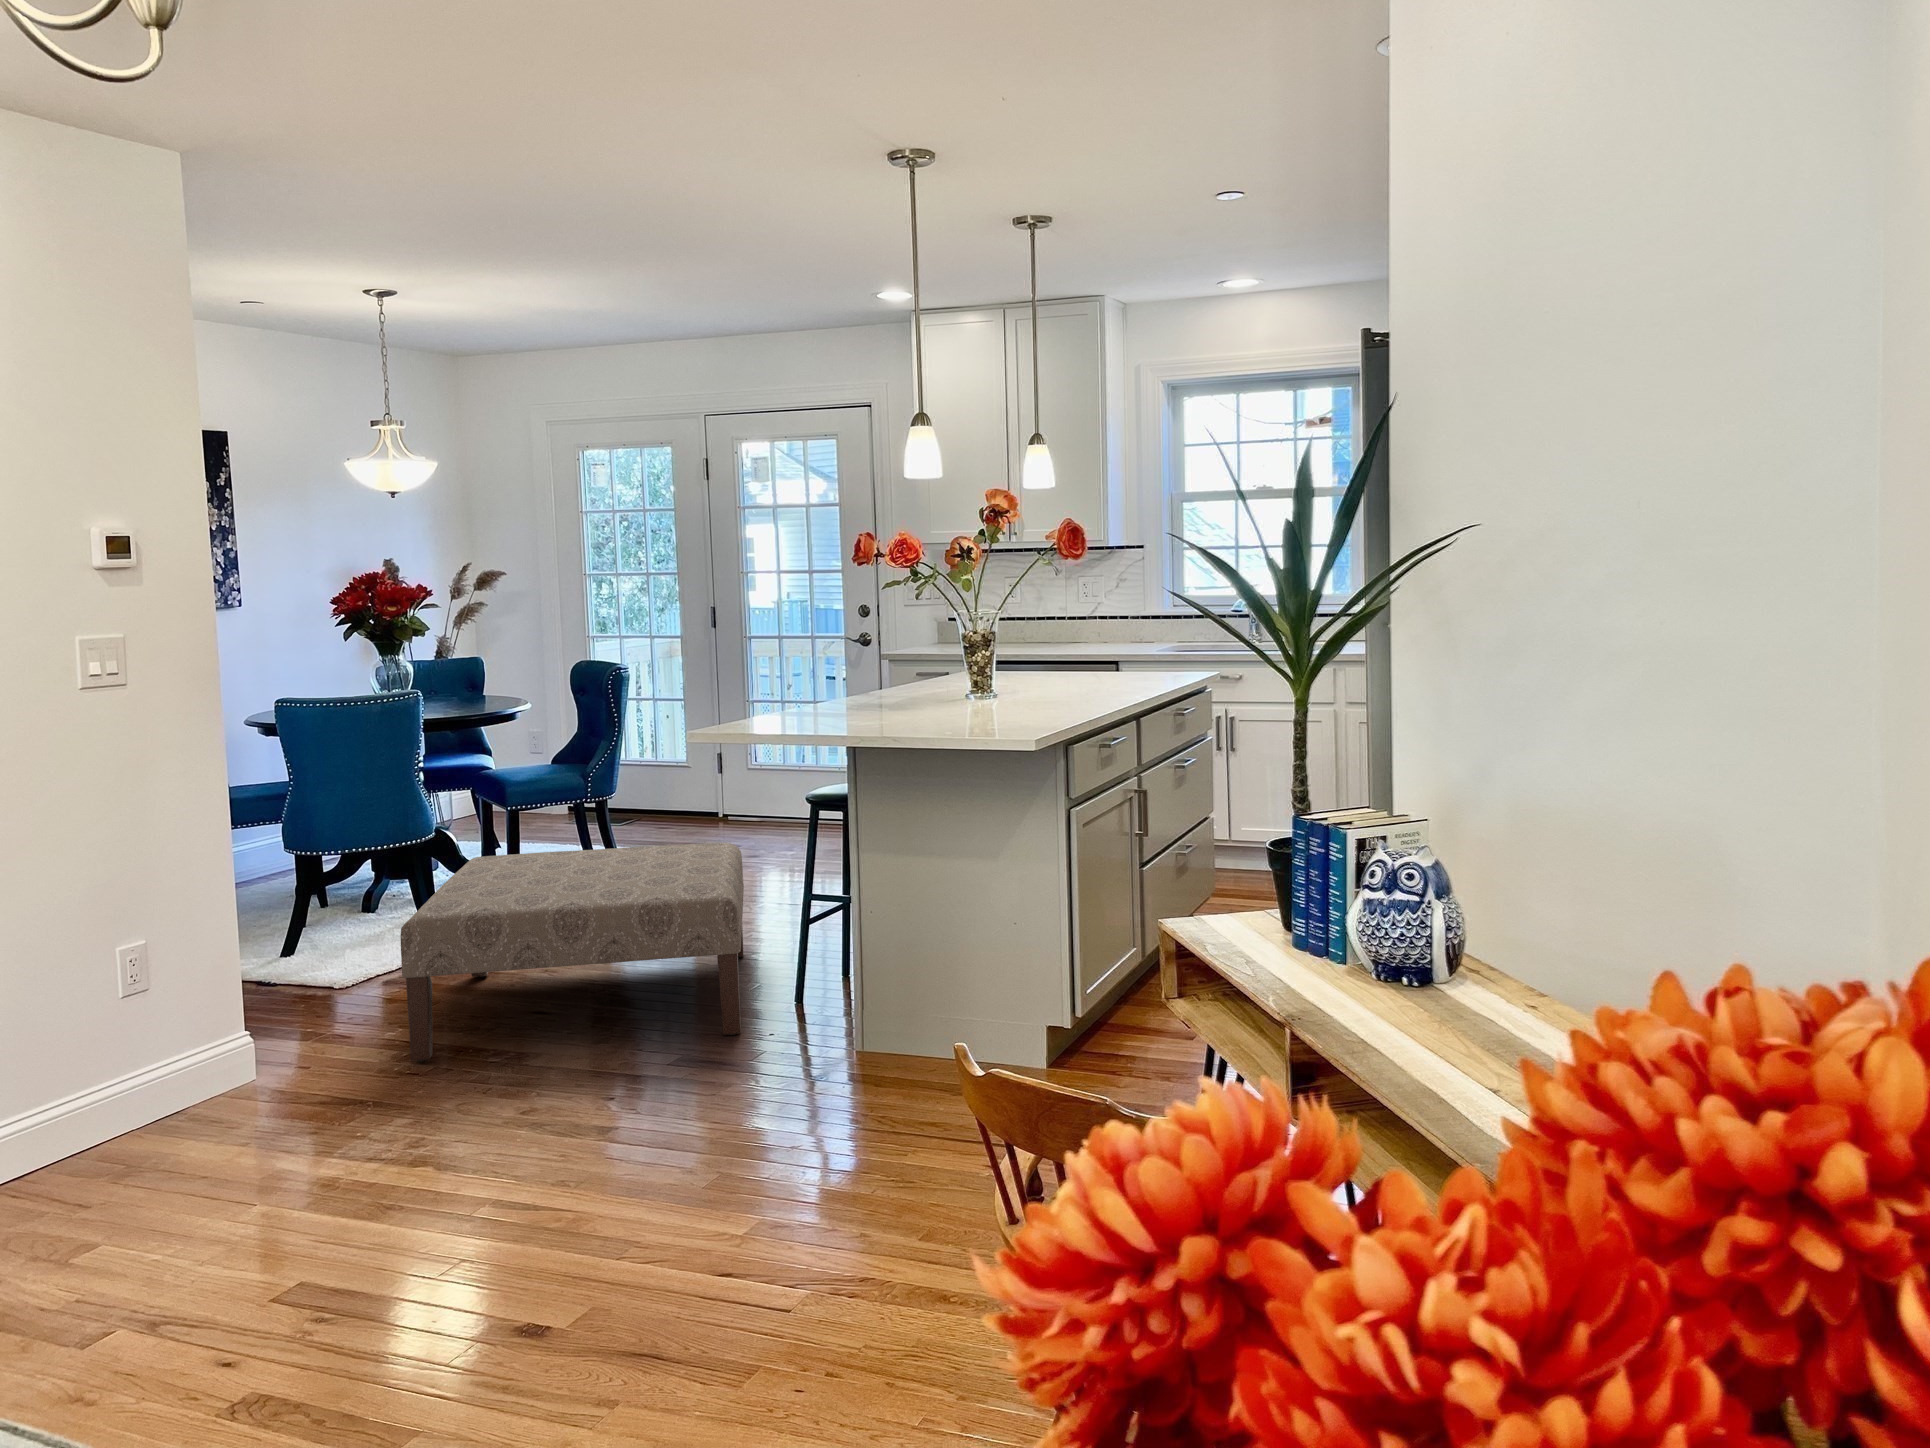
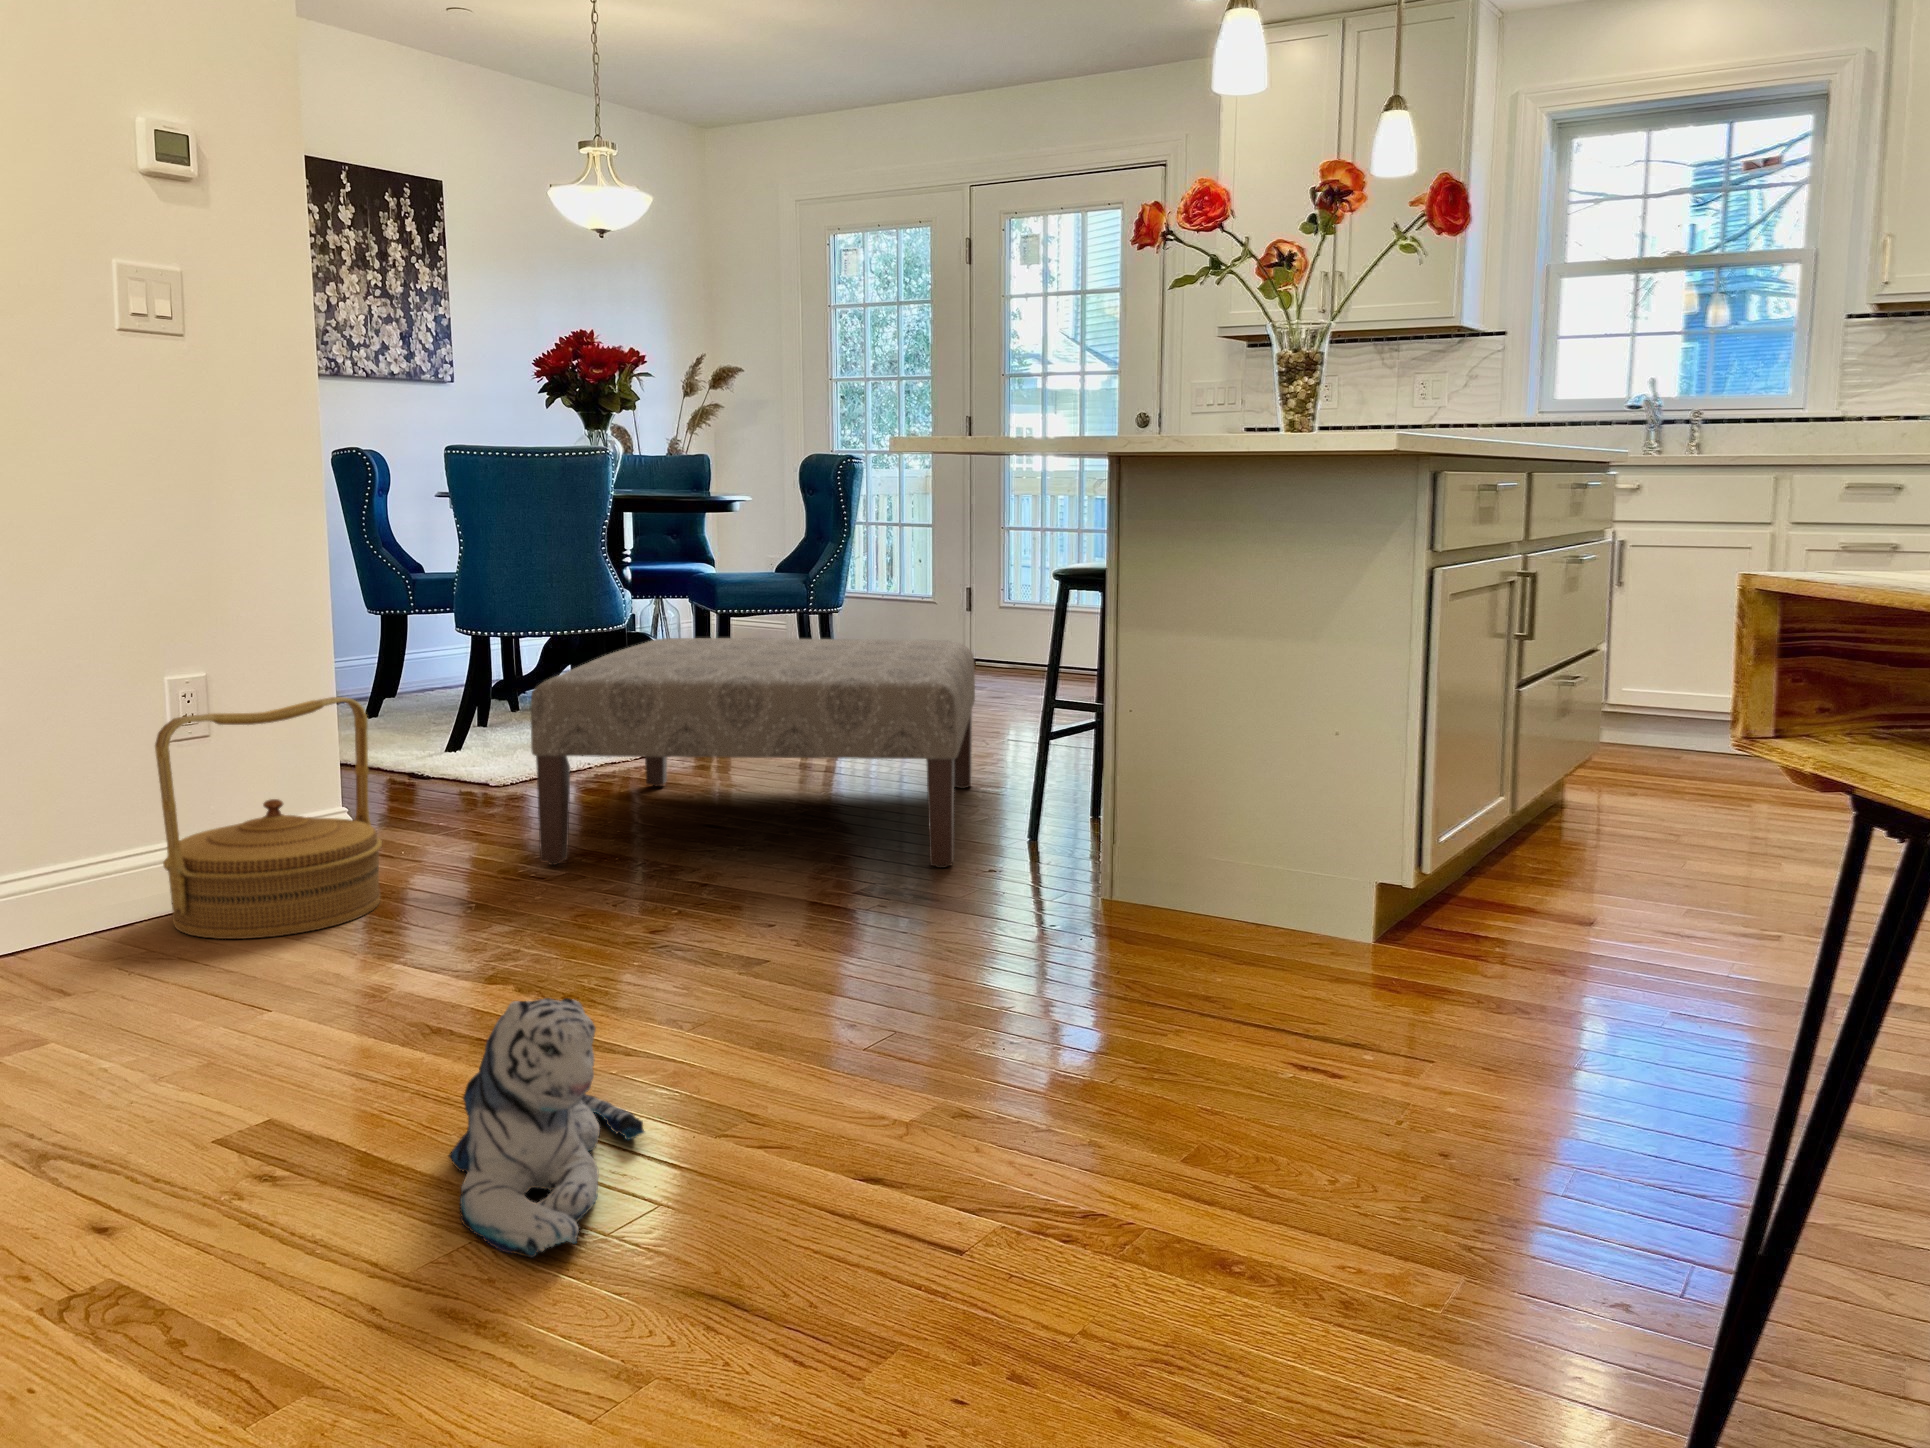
woven basket: none [119,949,293,1154] -> present [155,697,382,939]
plush toy: none [442,1180,571,1347] -> present [449,998,644,1257]

